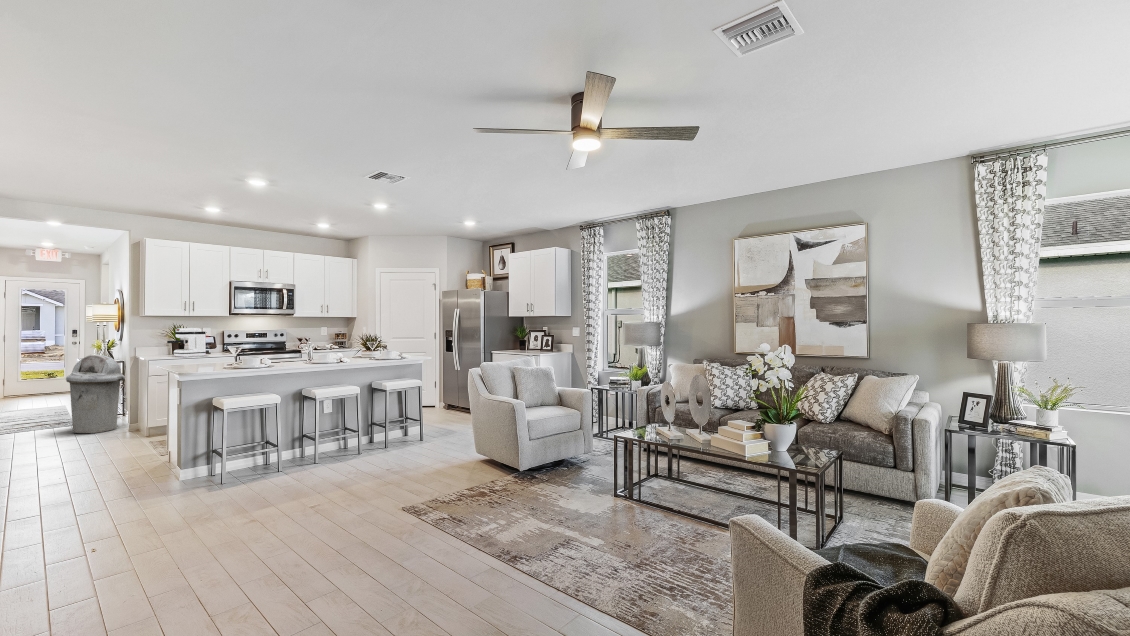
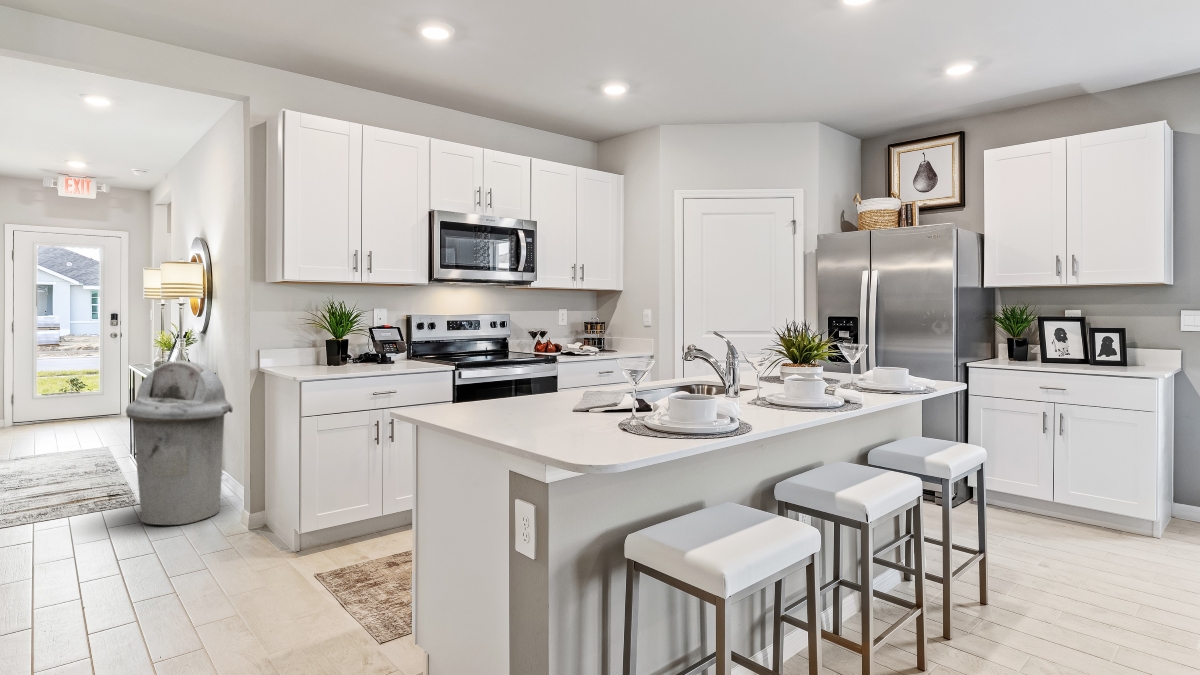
coffee maker: present [167,328,206,357] -> none [327,307,399,369]

